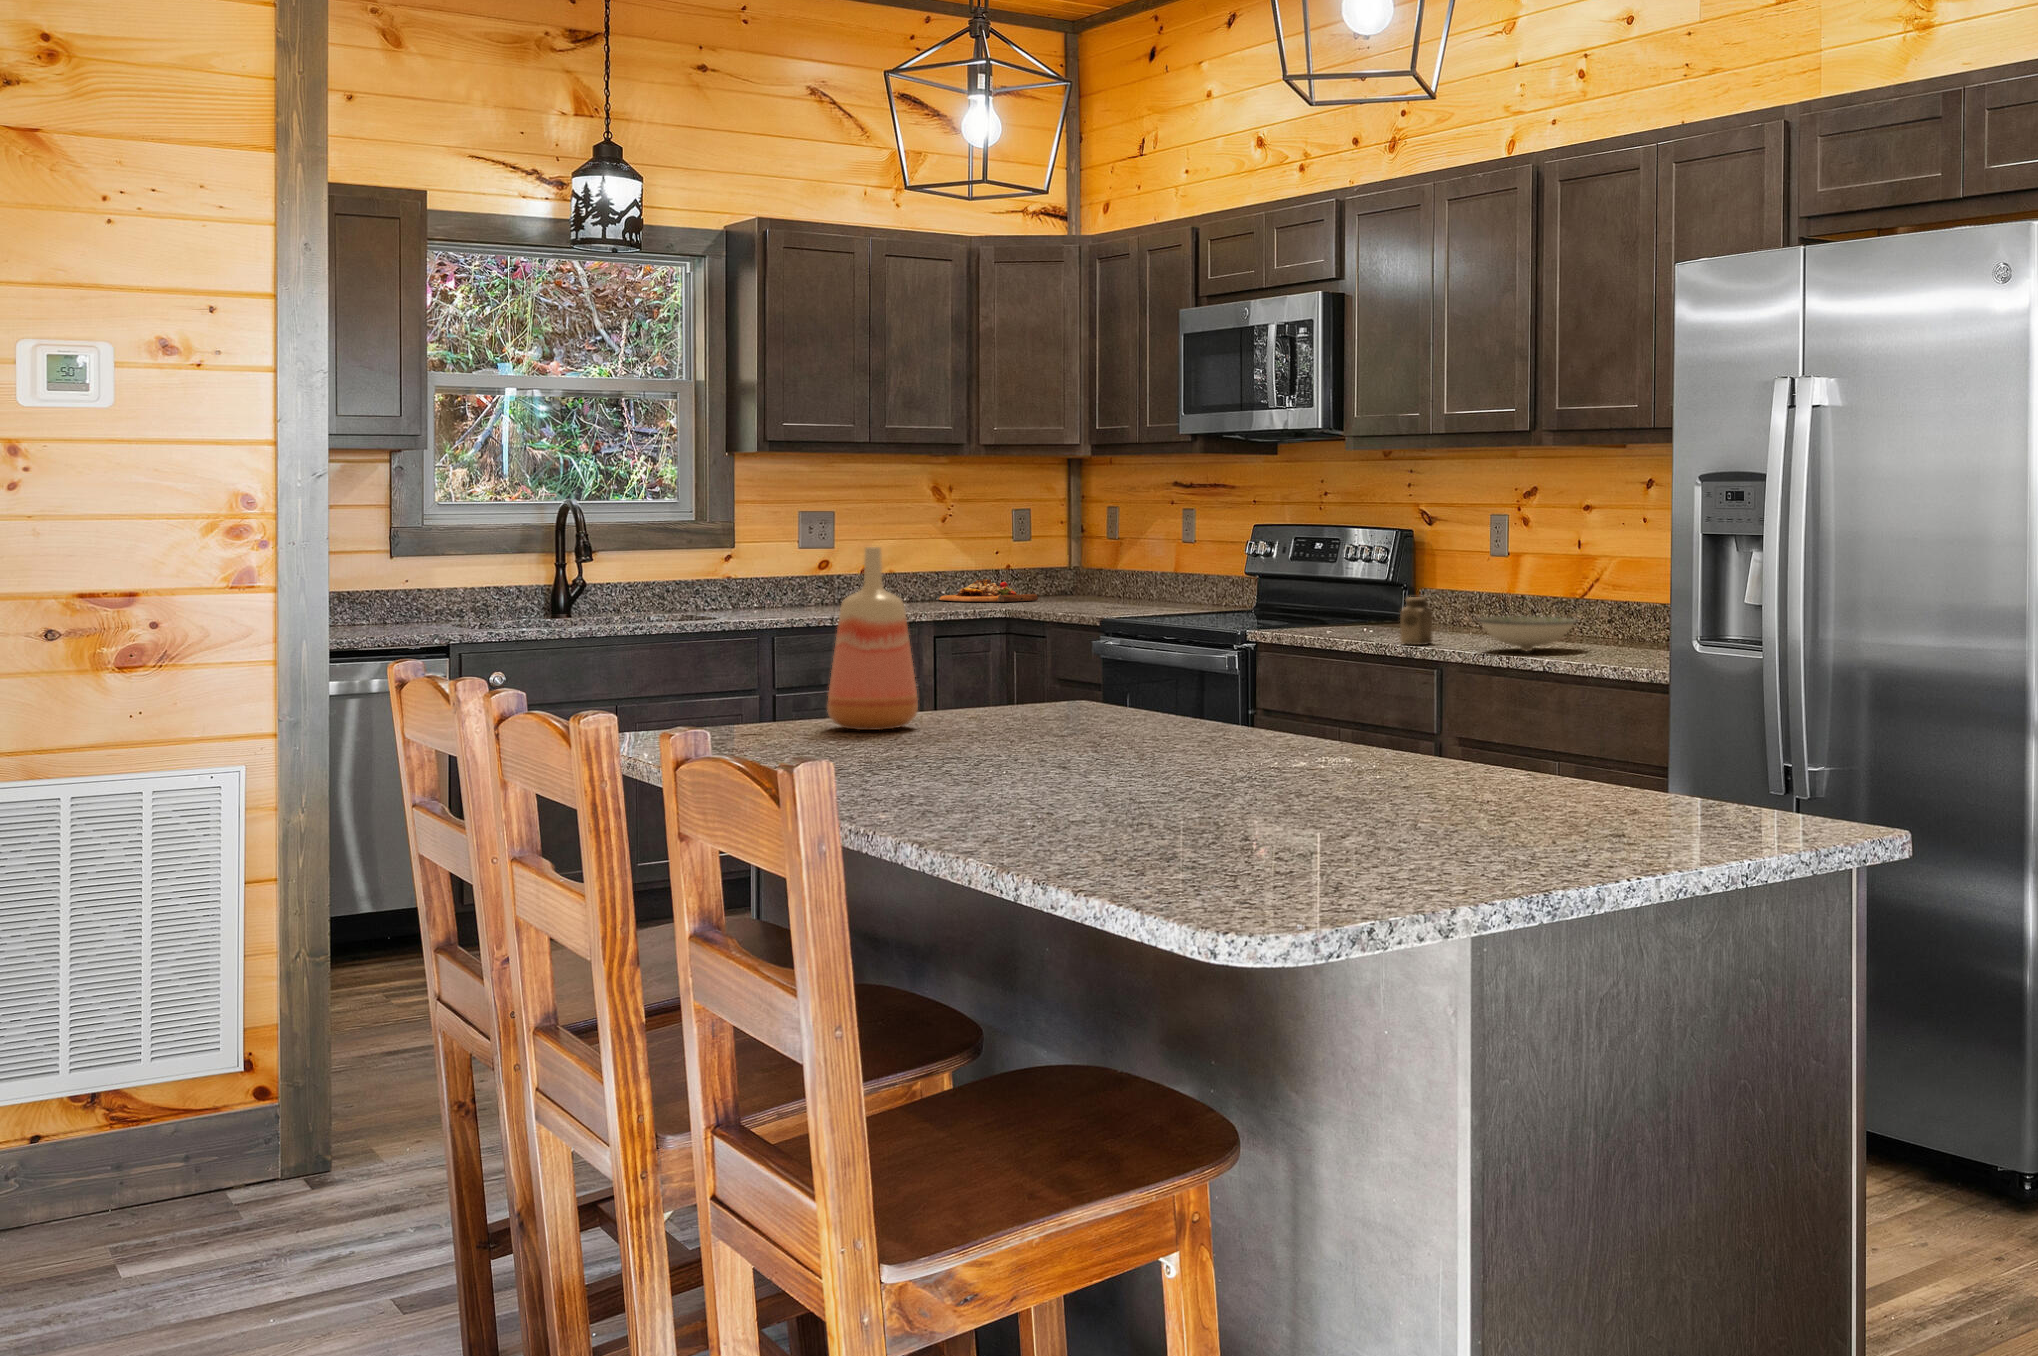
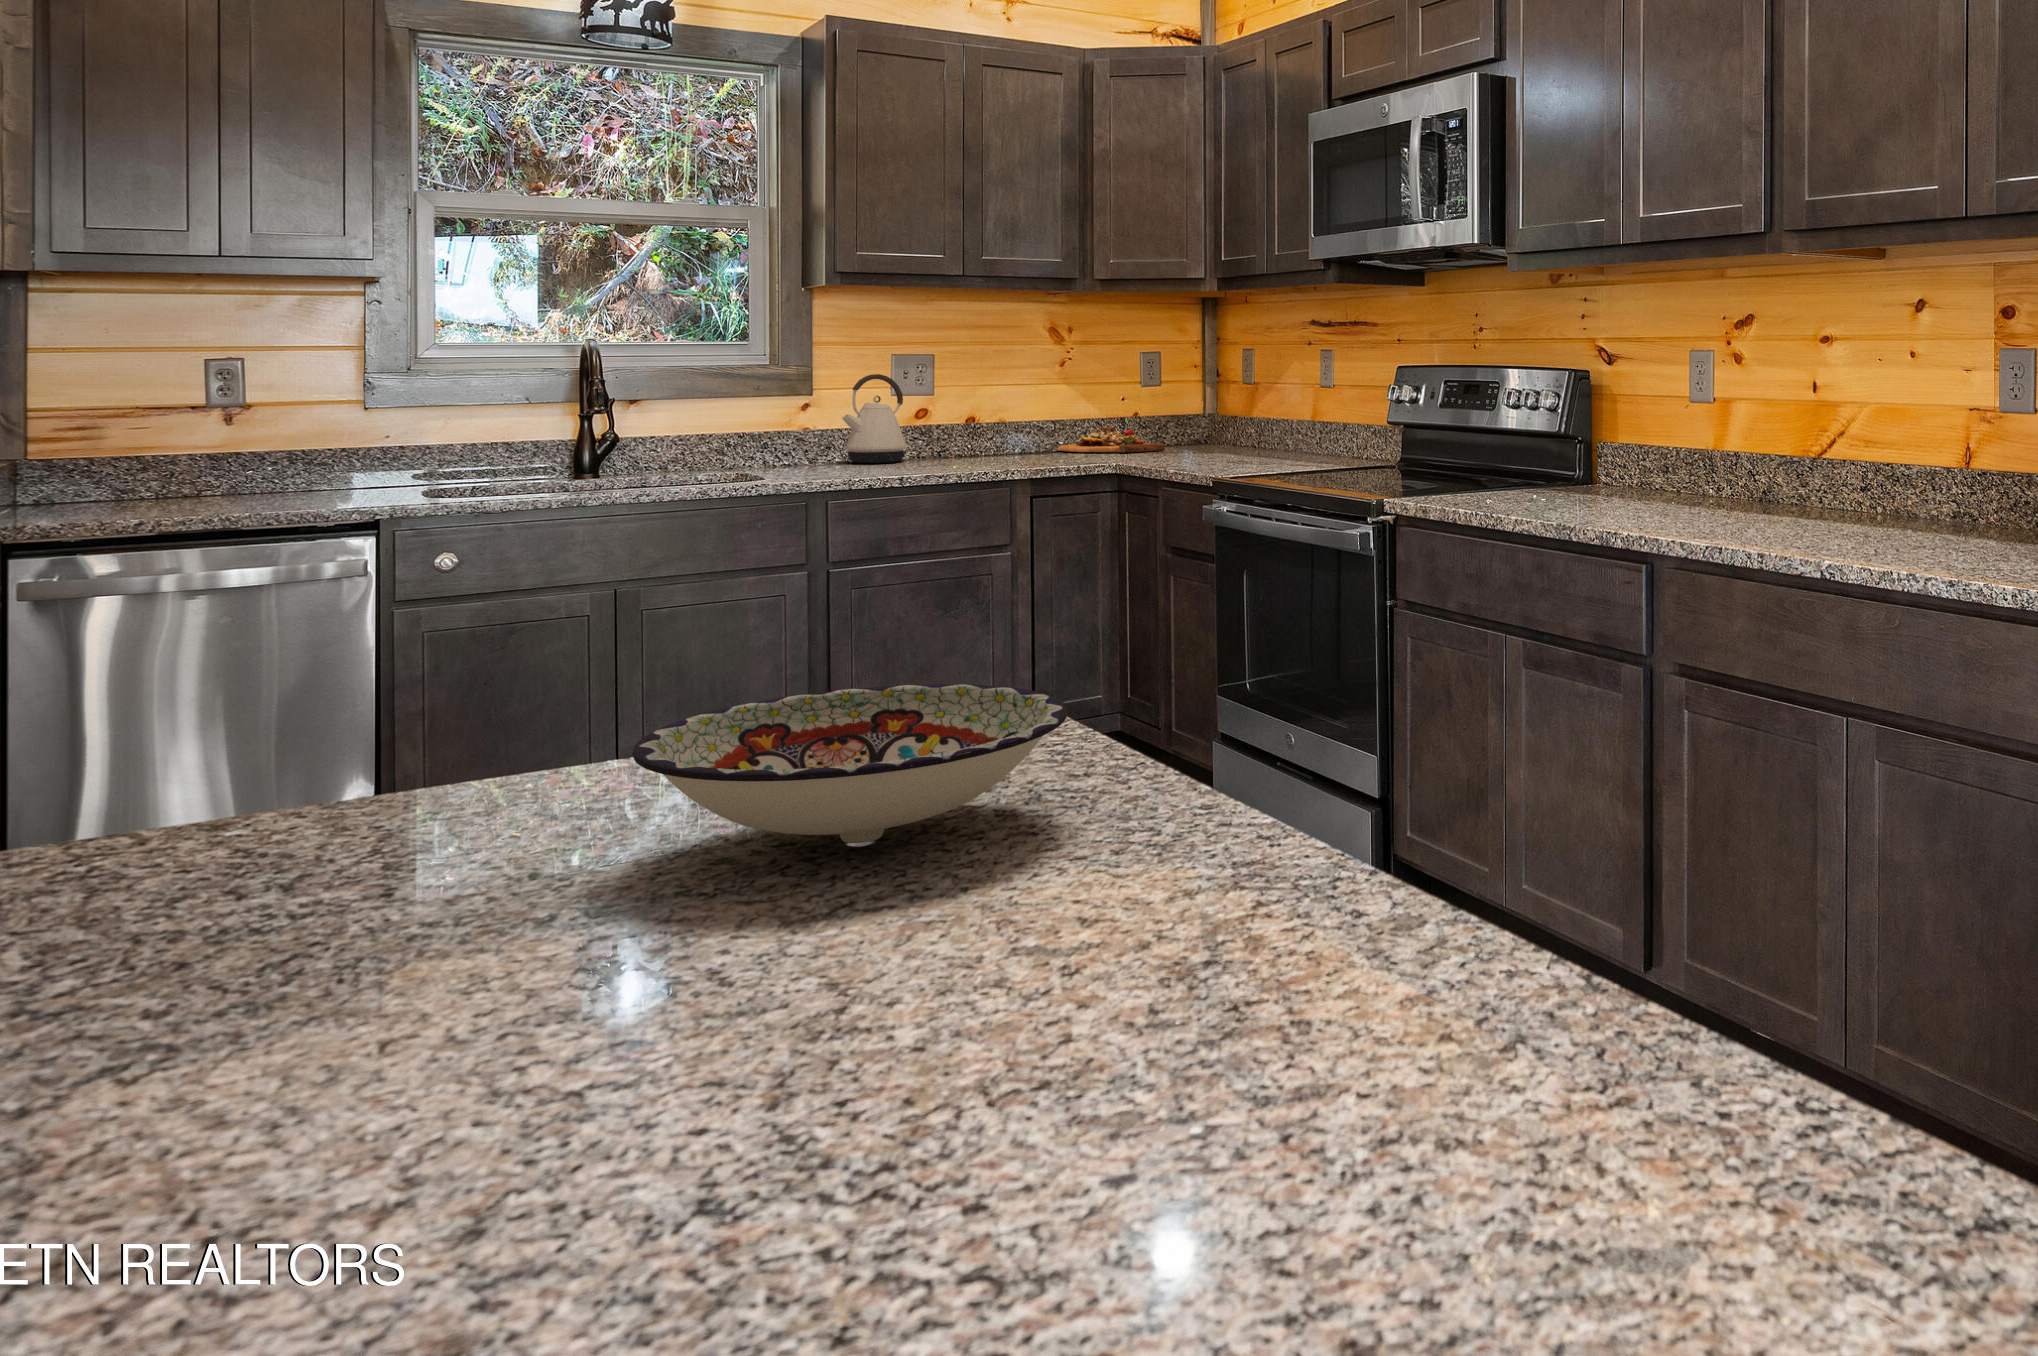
kettle: none [763,530,816,608] -> present [842,374,907,463]
vase: present [827,547,918,730] -> none [146,405,451,925]
salt shaker: present [1400,597,1433,645] -> none [1588,458,1631,523]
bowl: present [1477,616,1577,651] -> present [632,684,1068,843]

